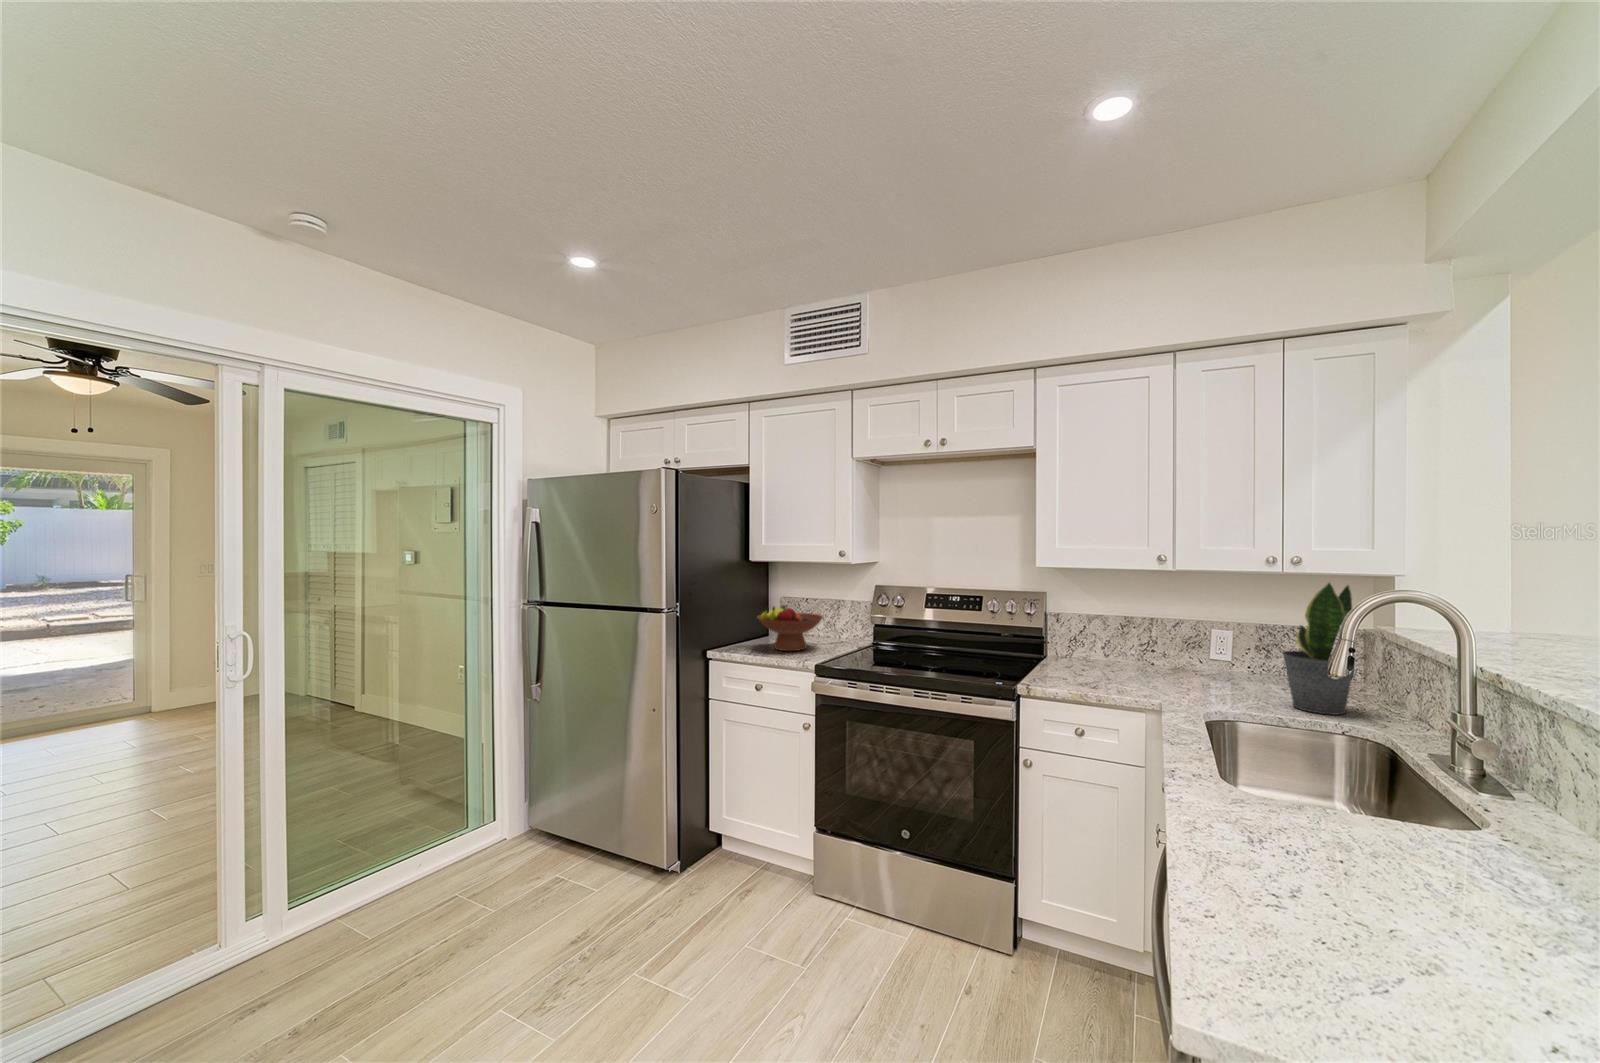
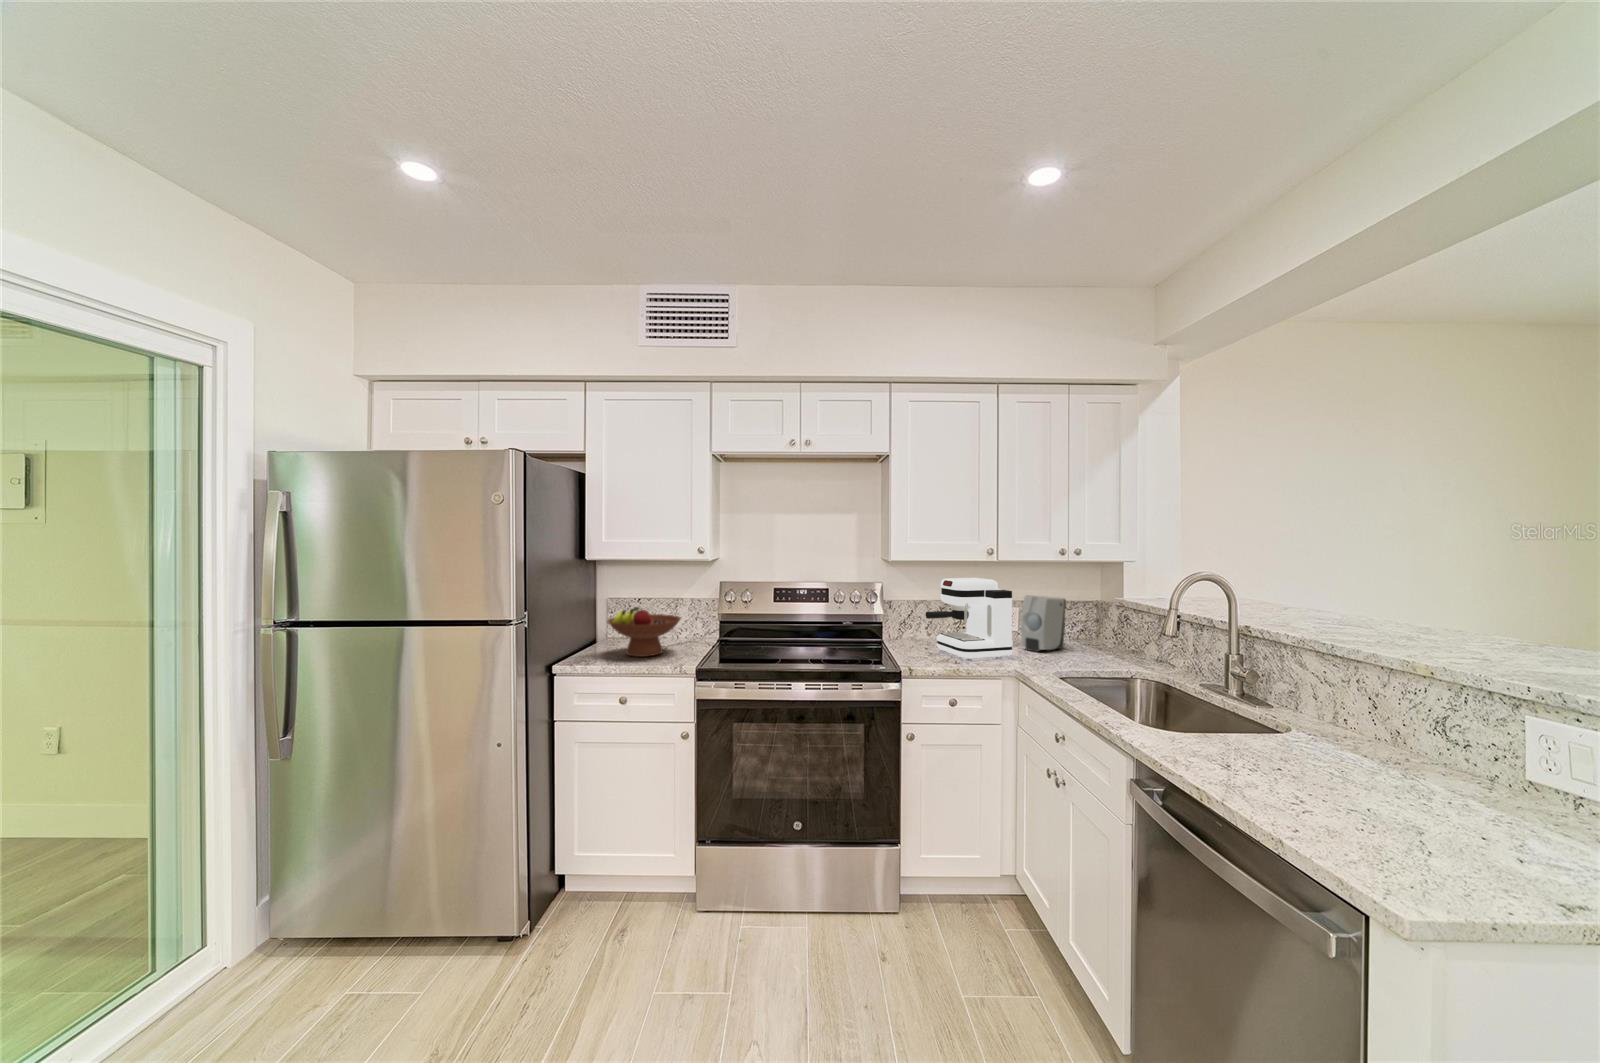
potted plant: present [1282,583,1357,715] -> none [1082,567,1131,665]
coffee maker: none [1071,590,1180,689] -> present [926,578,1012,660]
soap dispenser: none [1214,614,1285,688] -> present [1021,595,1066,652]

